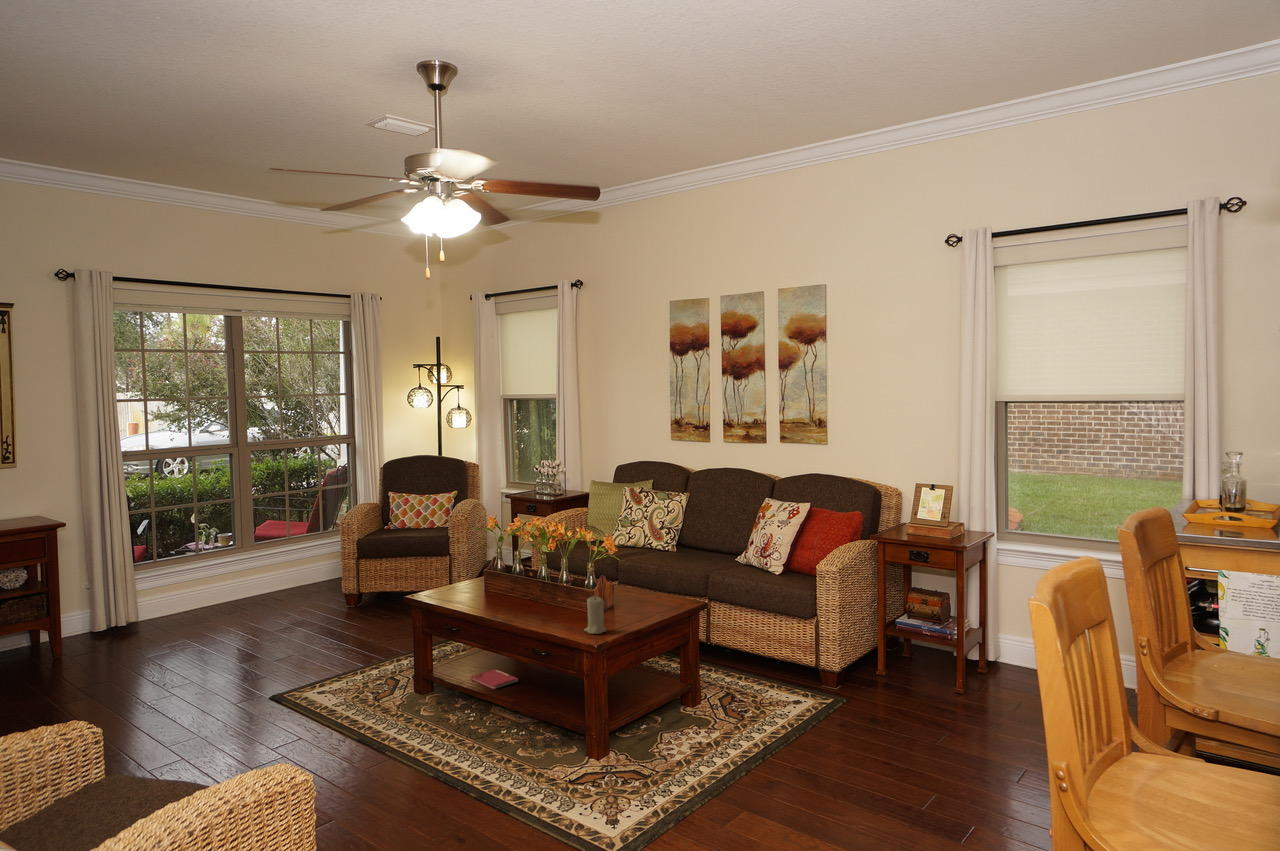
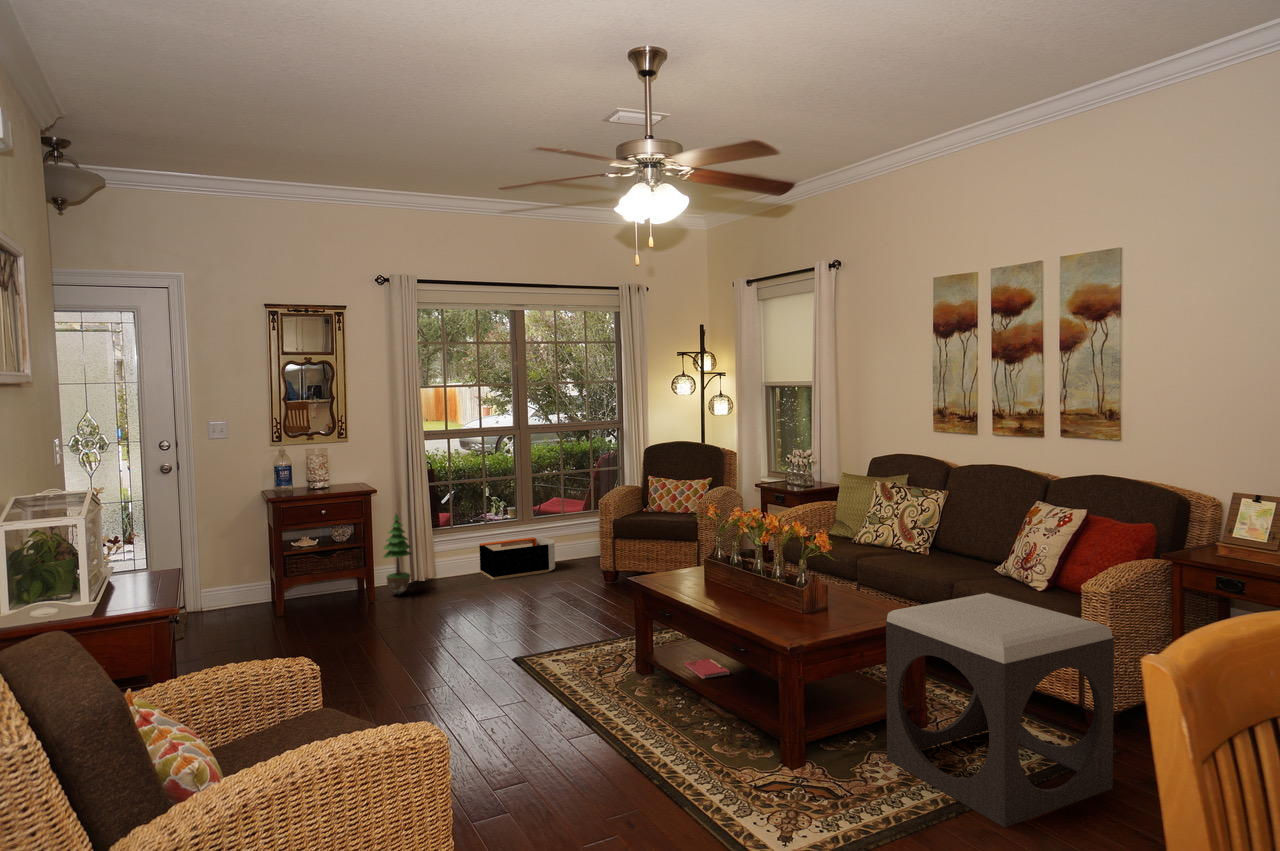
potted tree: none [70,548,111,645] -> present [384,514,412,594]
storage bin: none [190,565,283,617] -> present [479,537,555,580]
footstool: none [674,580,852,776] -> present [886,593,1114,828]
candle: present [584,596,607,634] -> none [784,594,808,635]

